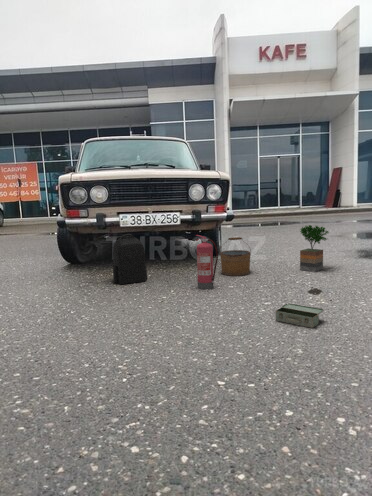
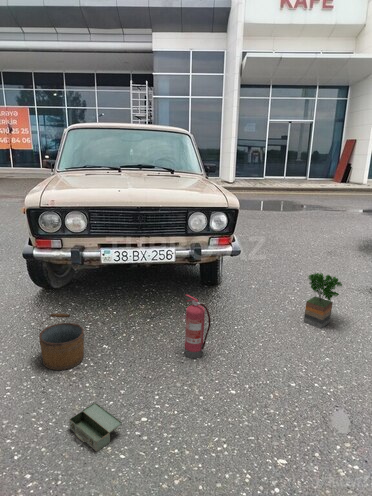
backpack: present [113,234,147,284] -> none [89,275,129,335]
bucket: present [220,237,251,276] -> present [39,314,84,370]
toolbox: present [276,303,324,328] -> present [69,403,122,452]

